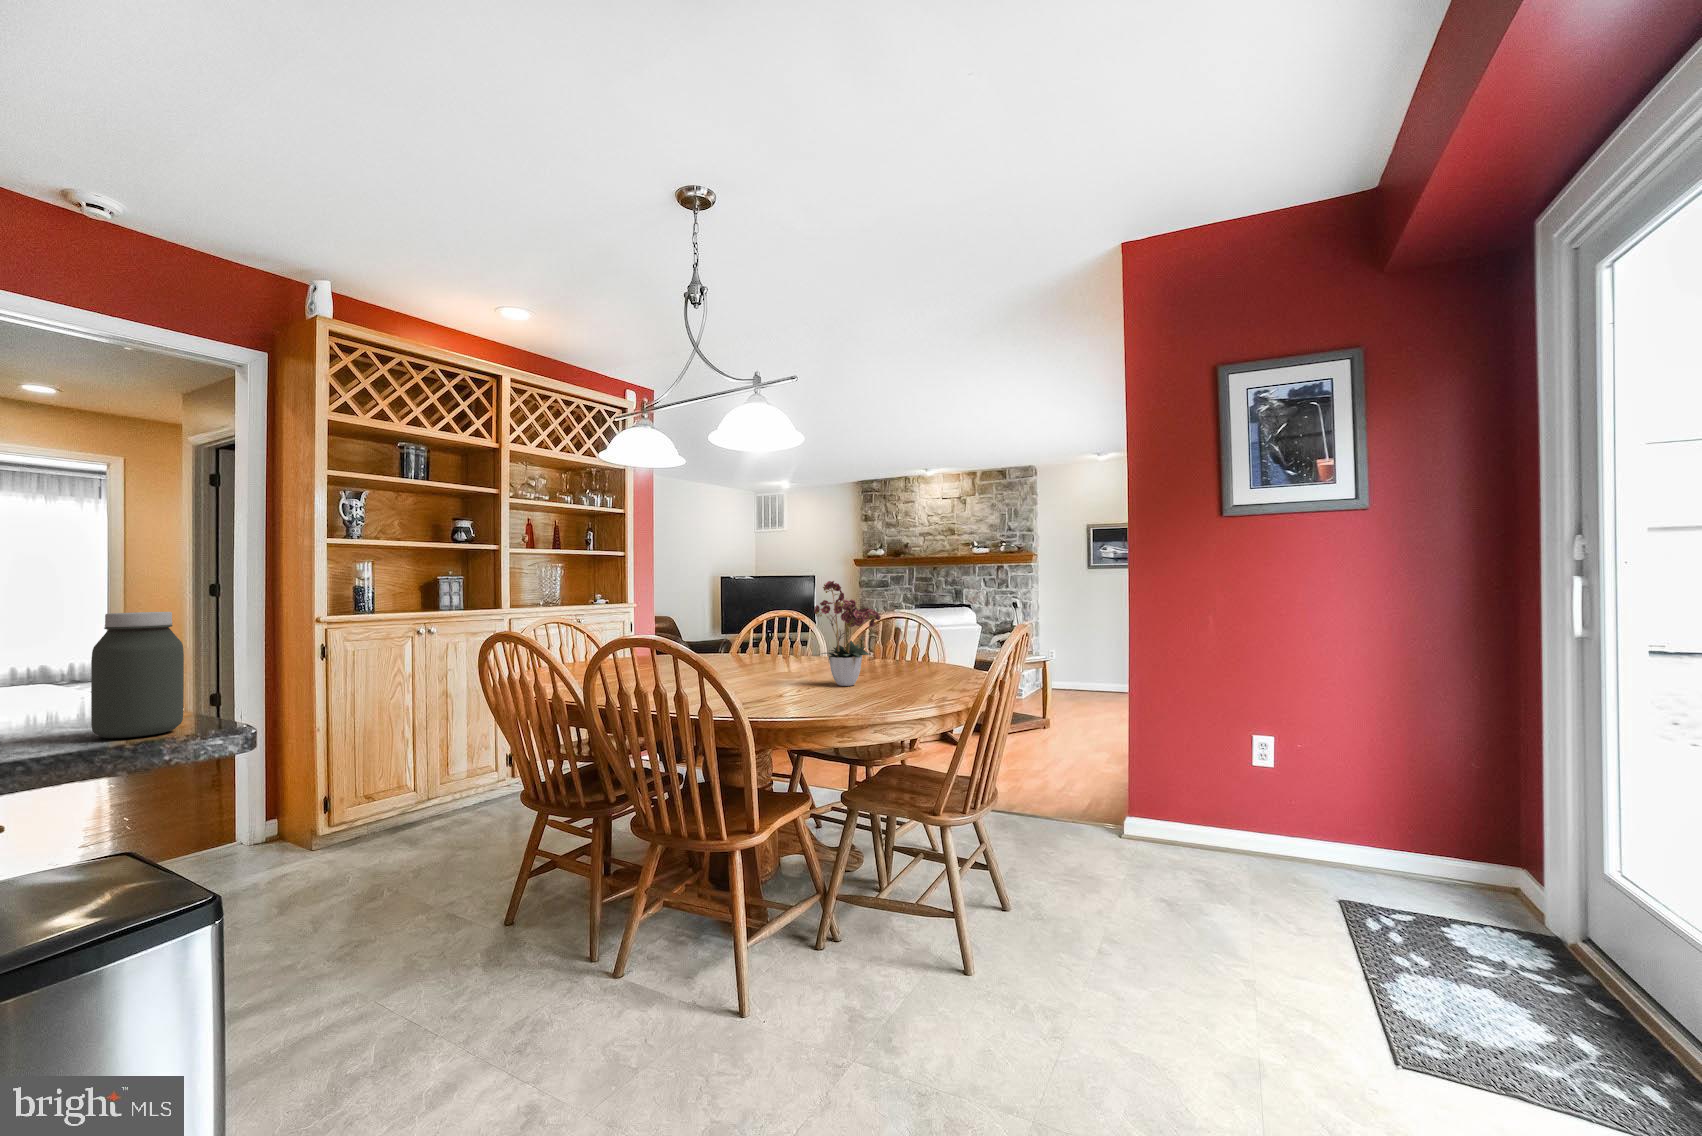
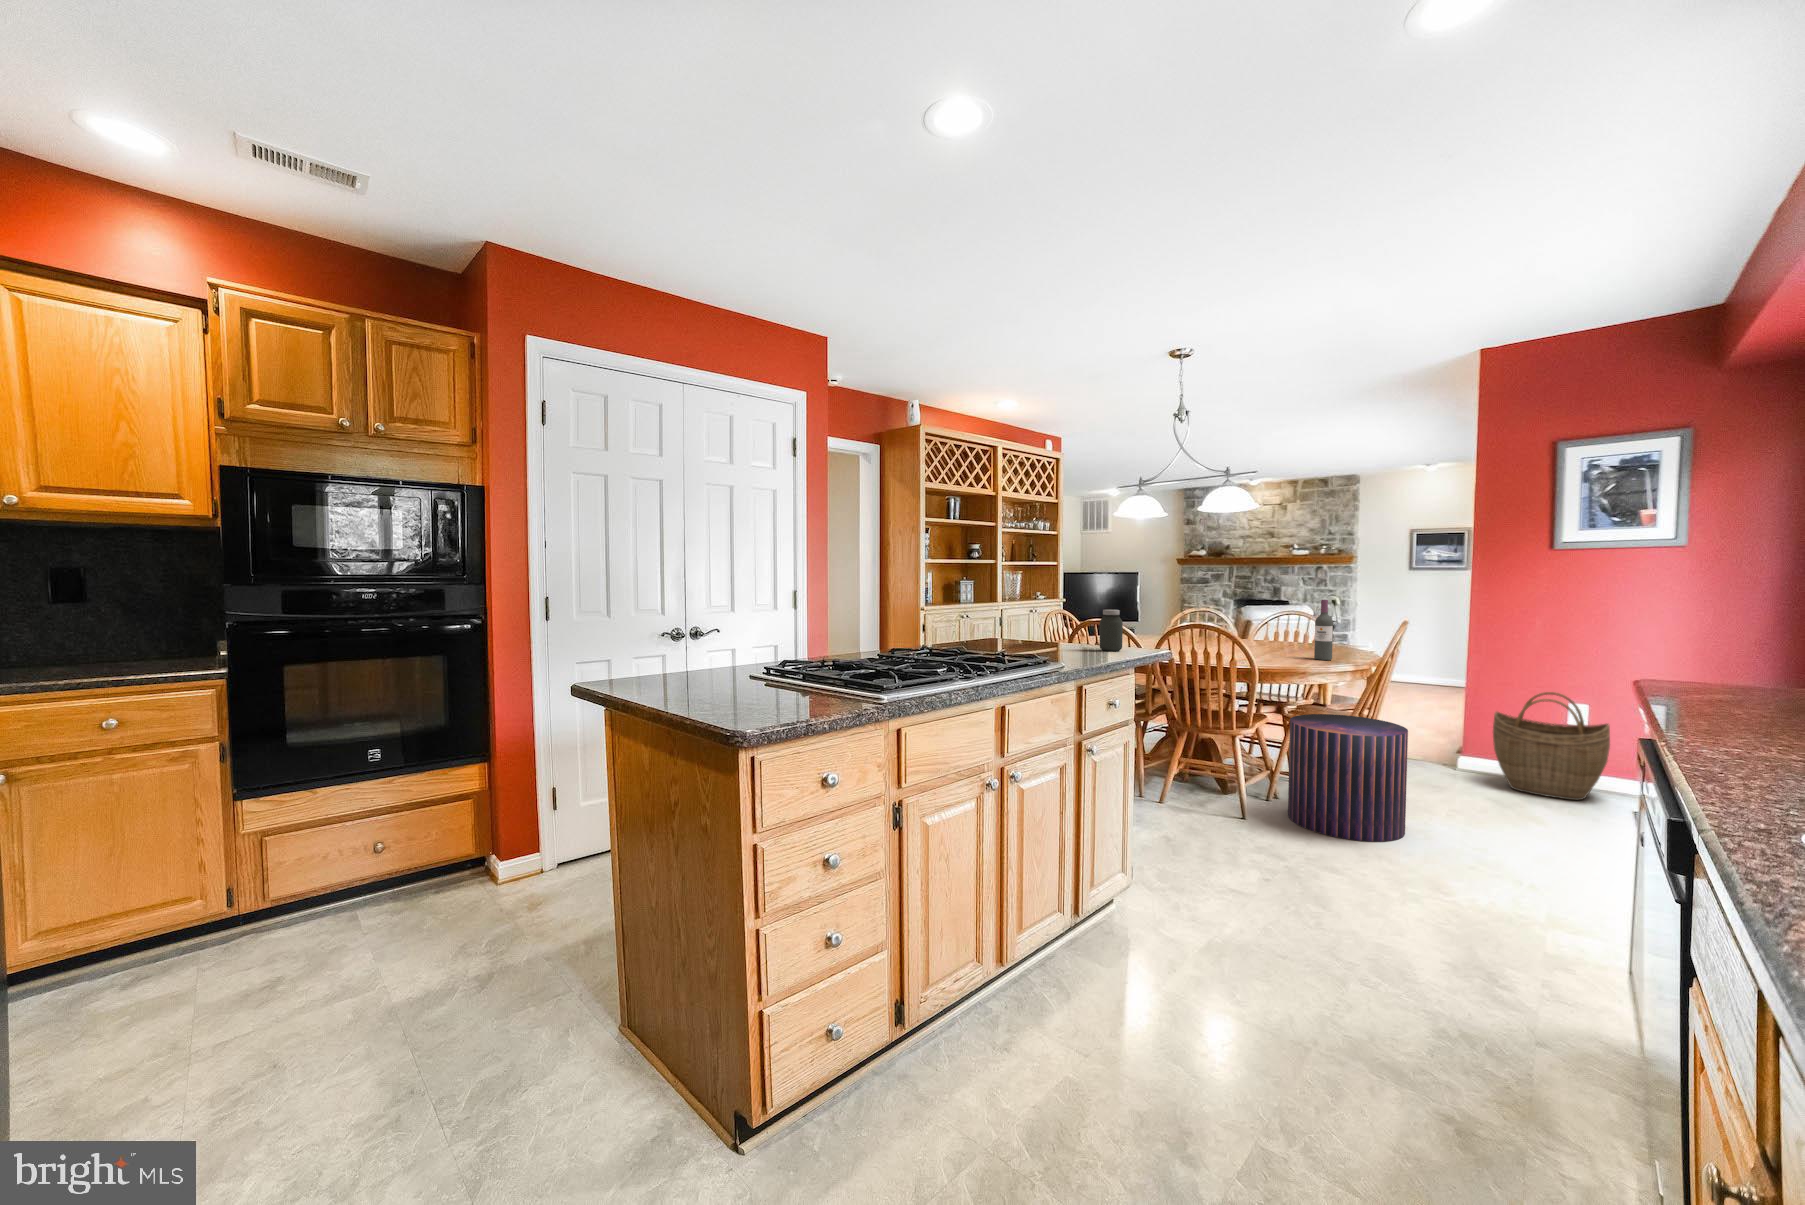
flower arrangement: present [814,581,881,686] -> none [1255,588,1306,654]
wine bottle: none [889,593,916,696] -> present [1314,600,1333,660]
woven basket: none [1158,724,1303,892] -> present [1493,692,1610,800]
pouf: none [819,796,1014,1080] -> present [1288,714,1408,842]

